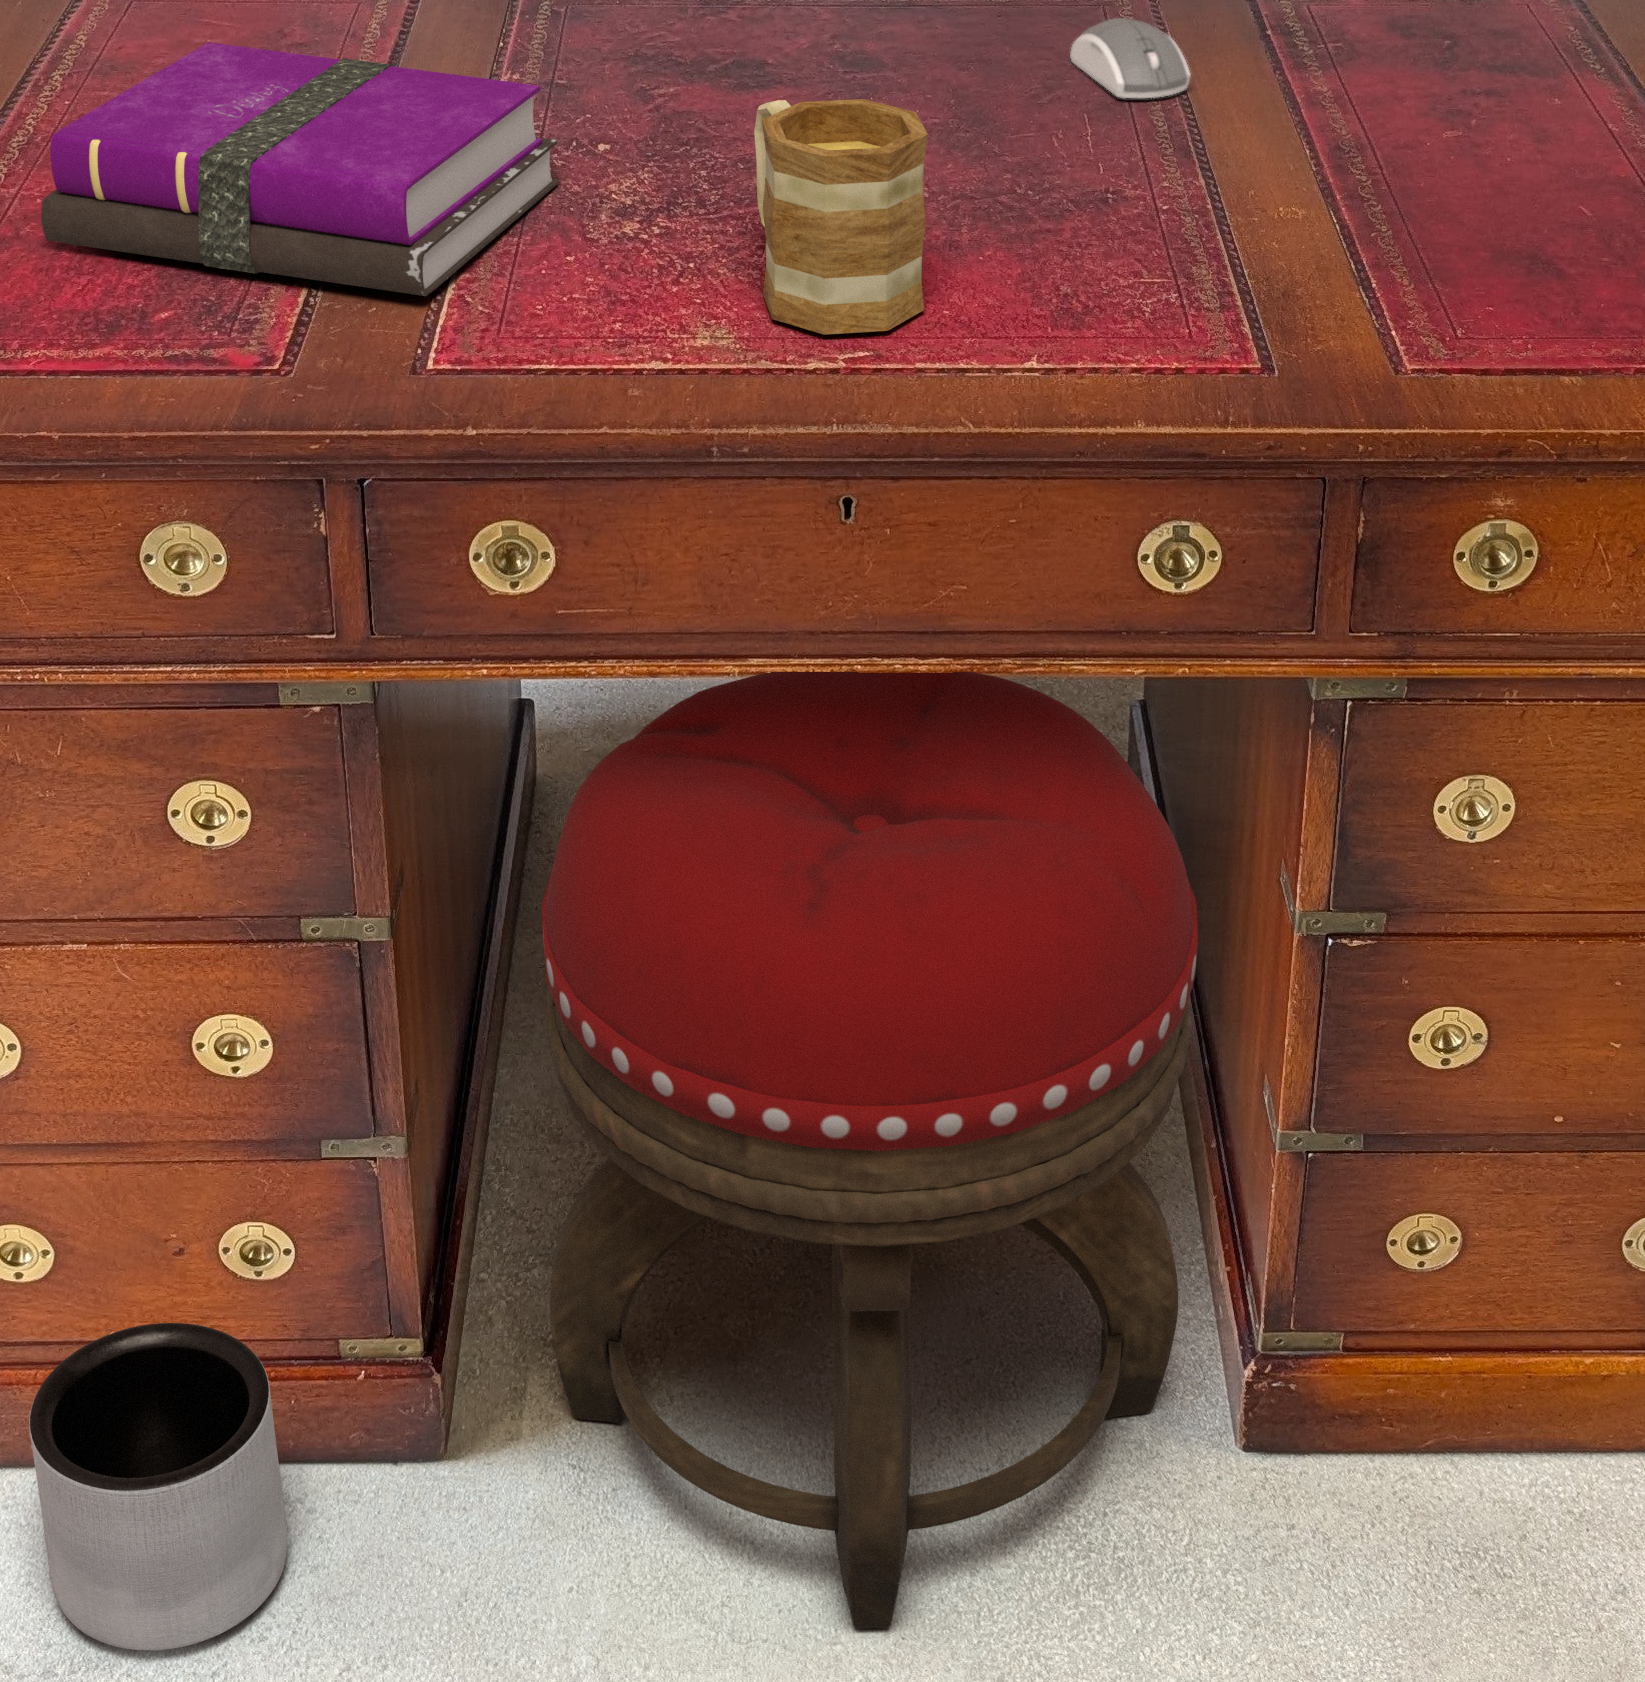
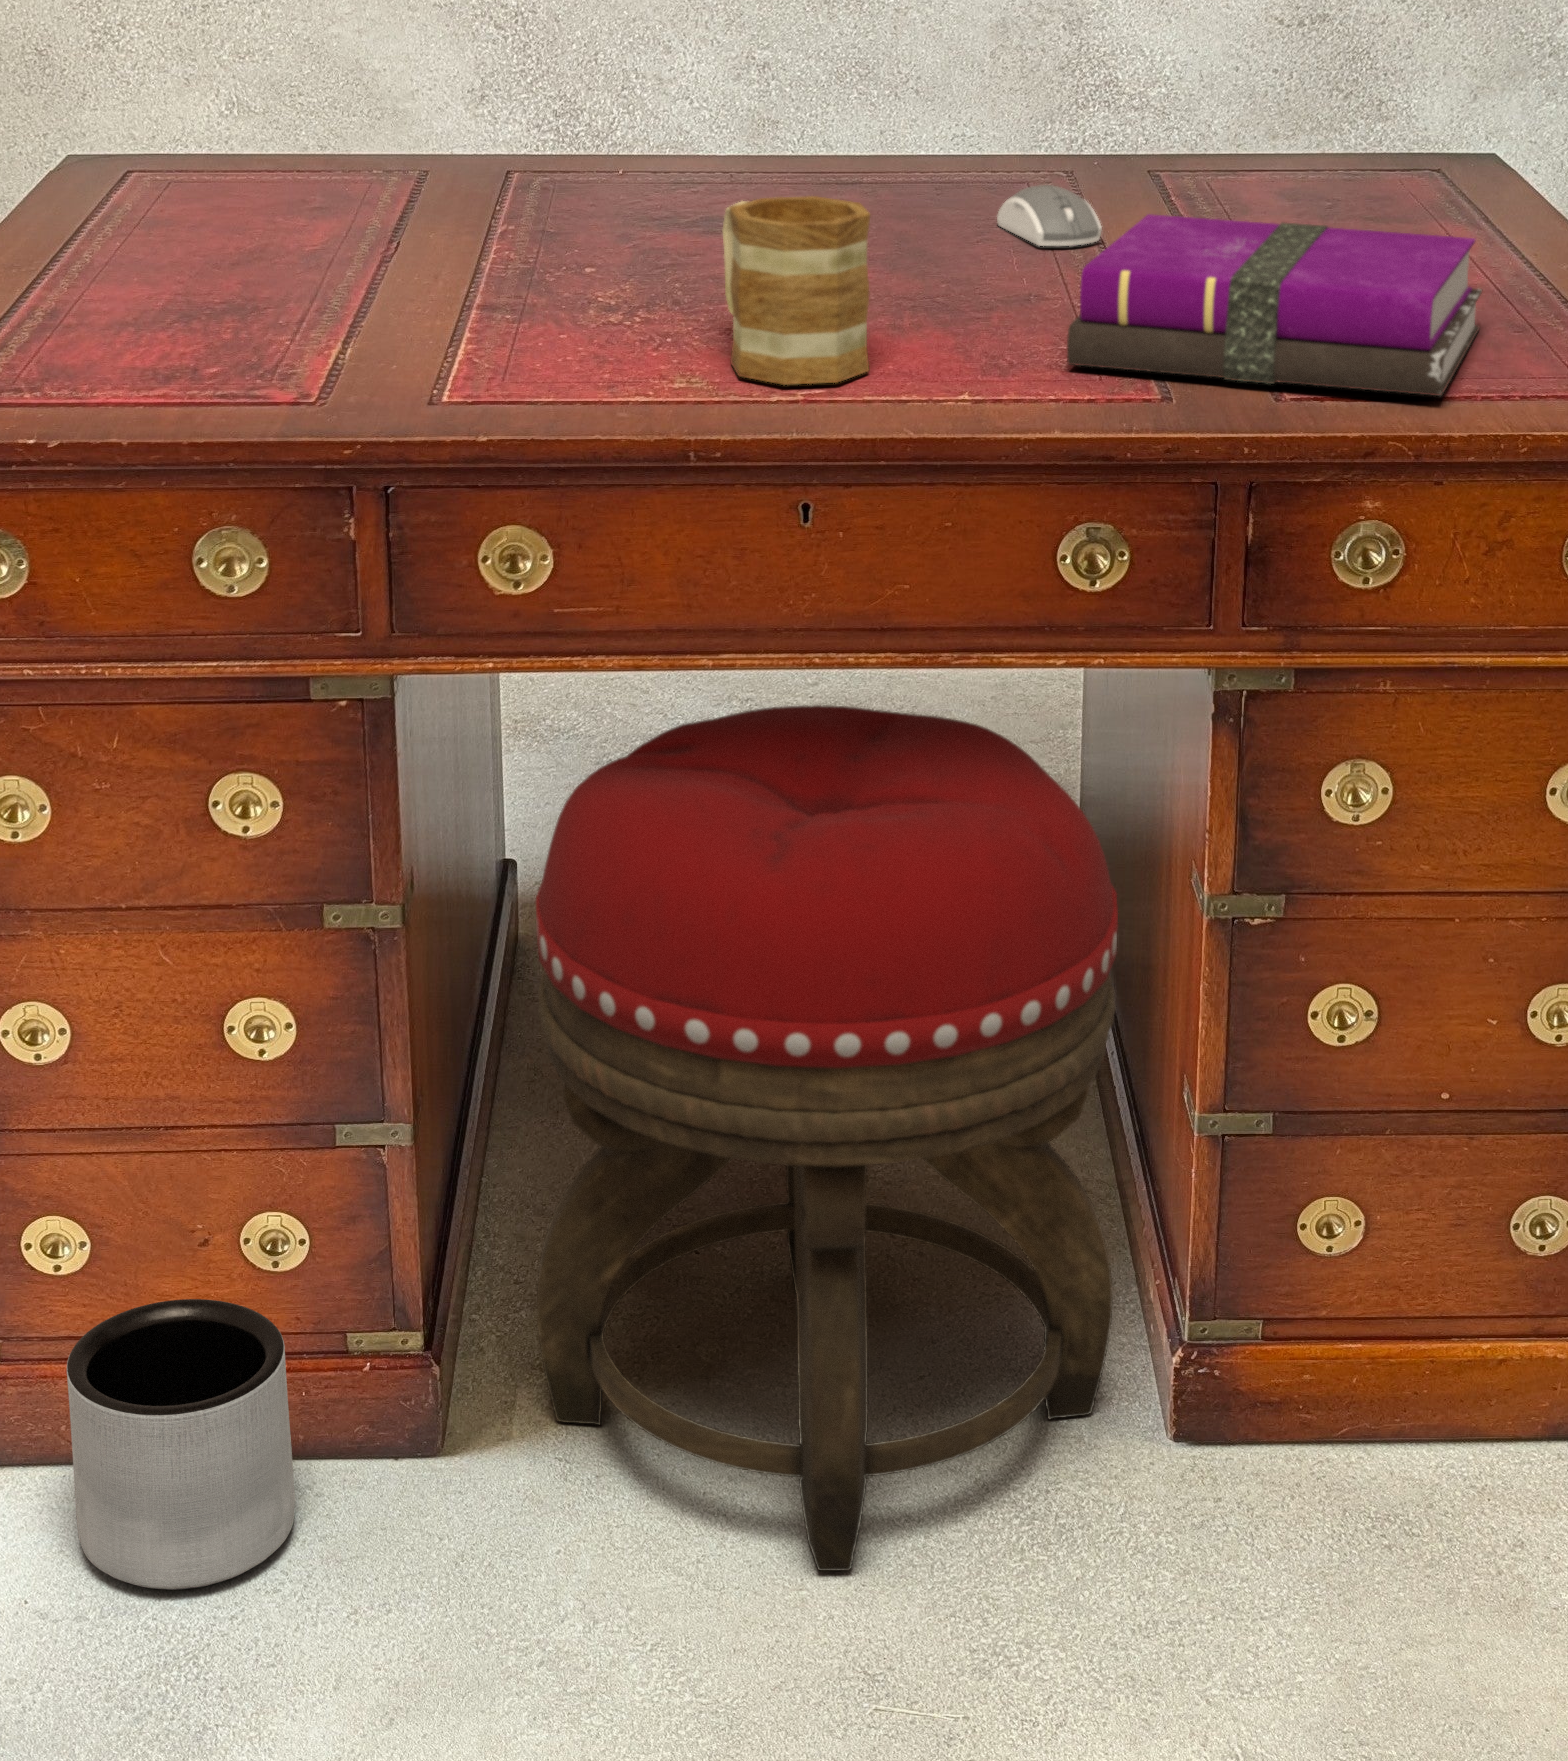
notebook: present [41,42,559,296] -> present [1067,214,1482,396]

